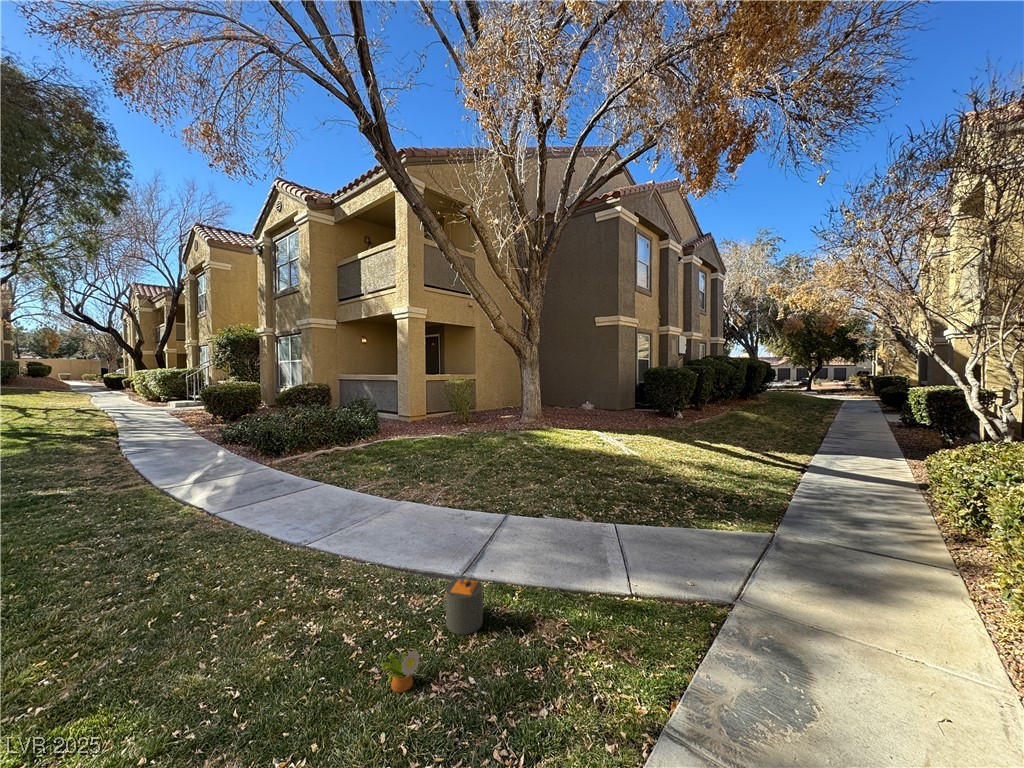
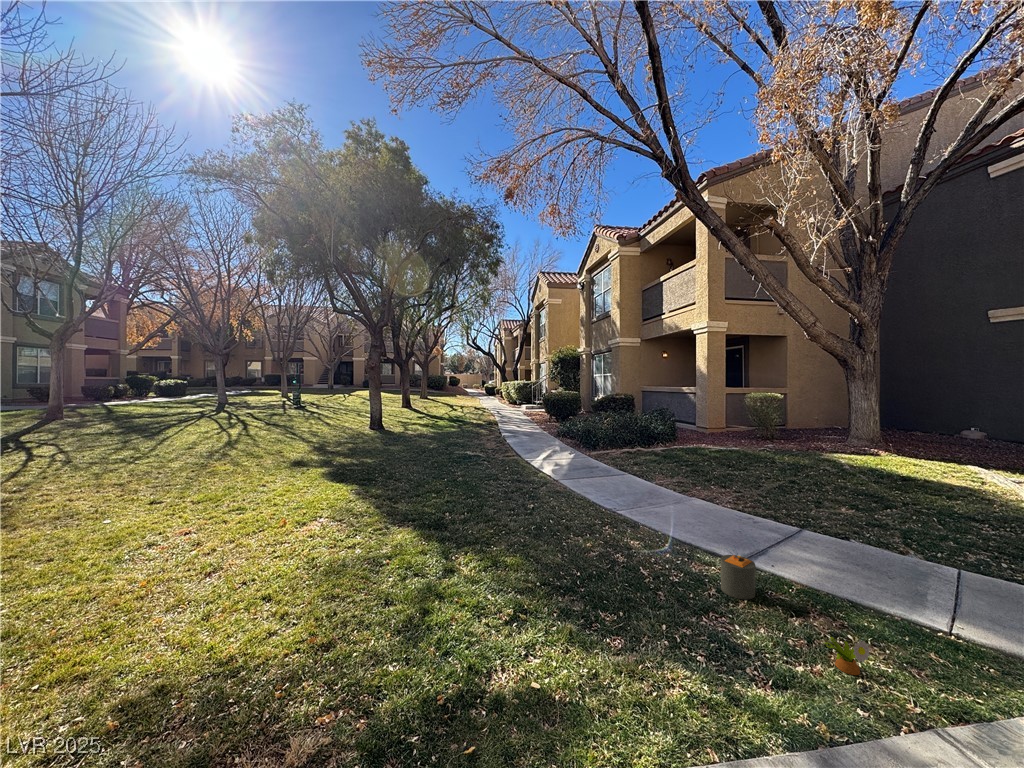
decorative plant: present [381,650,421,692] -> present [824,637,870,675]

